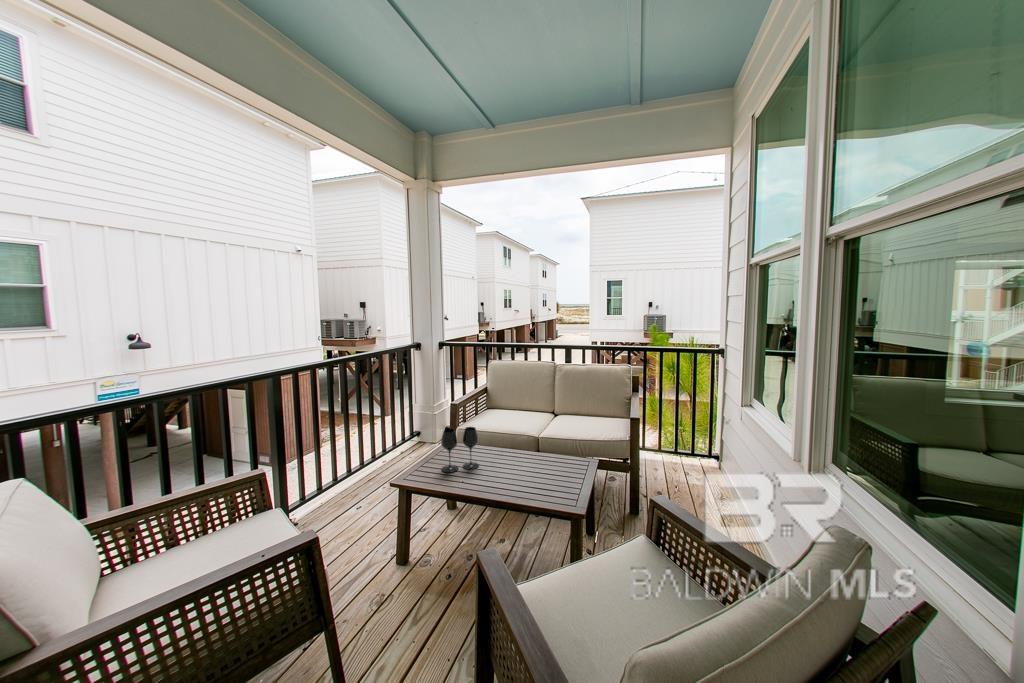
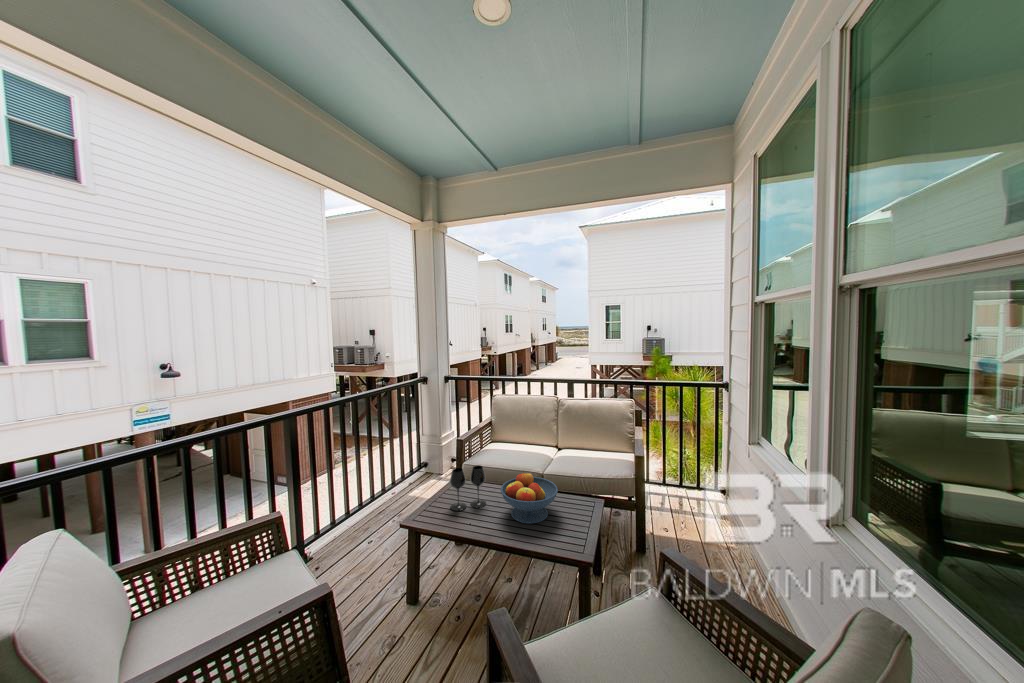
fruit bowl: none [494,432,554,484] -> present [501,471,558,524]

